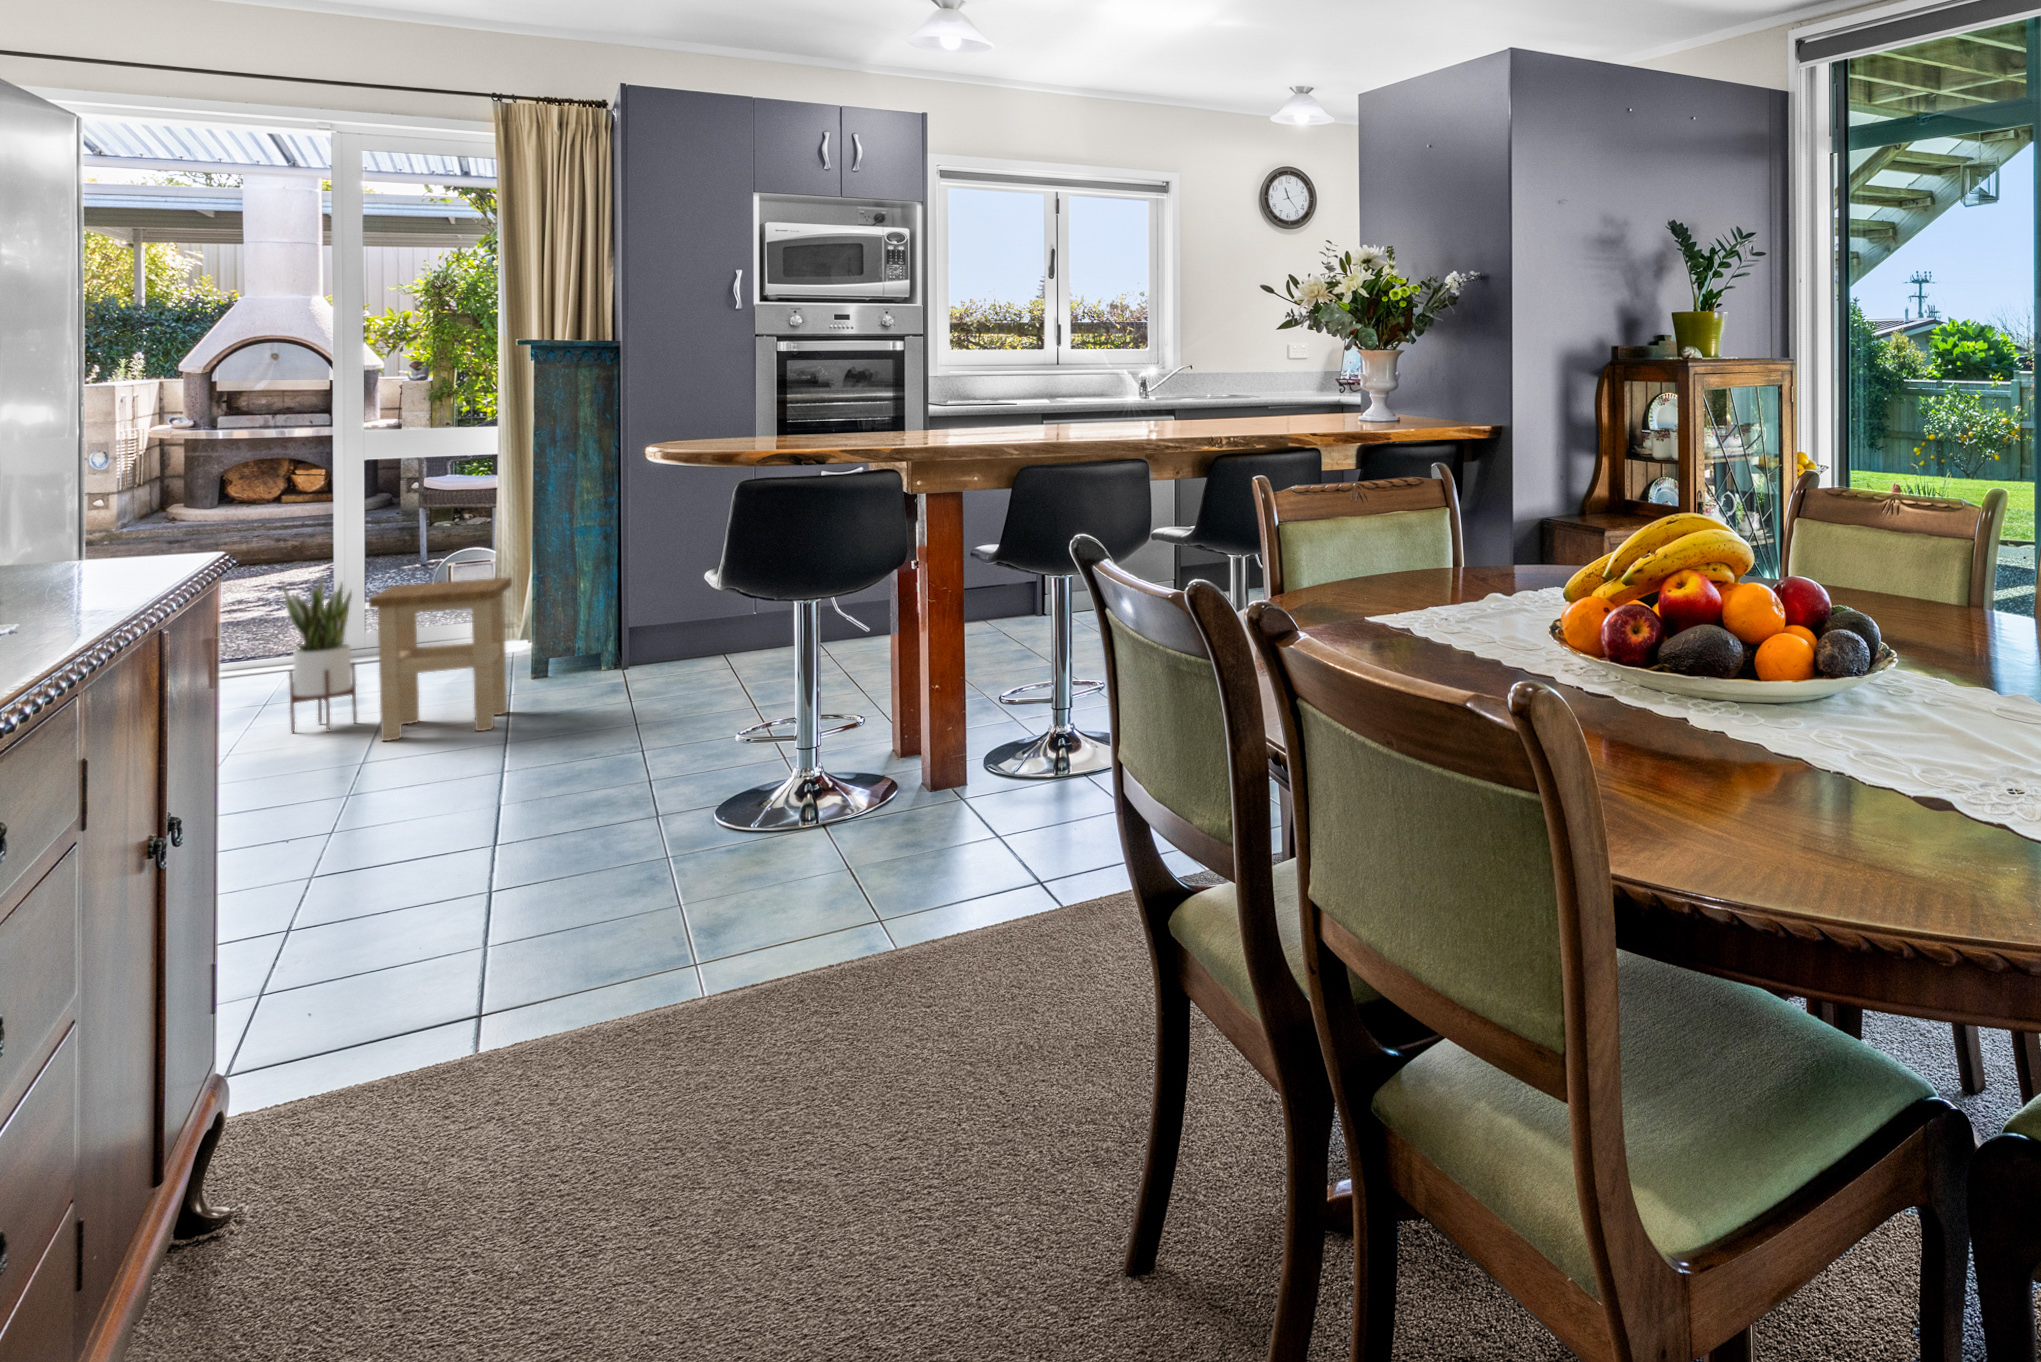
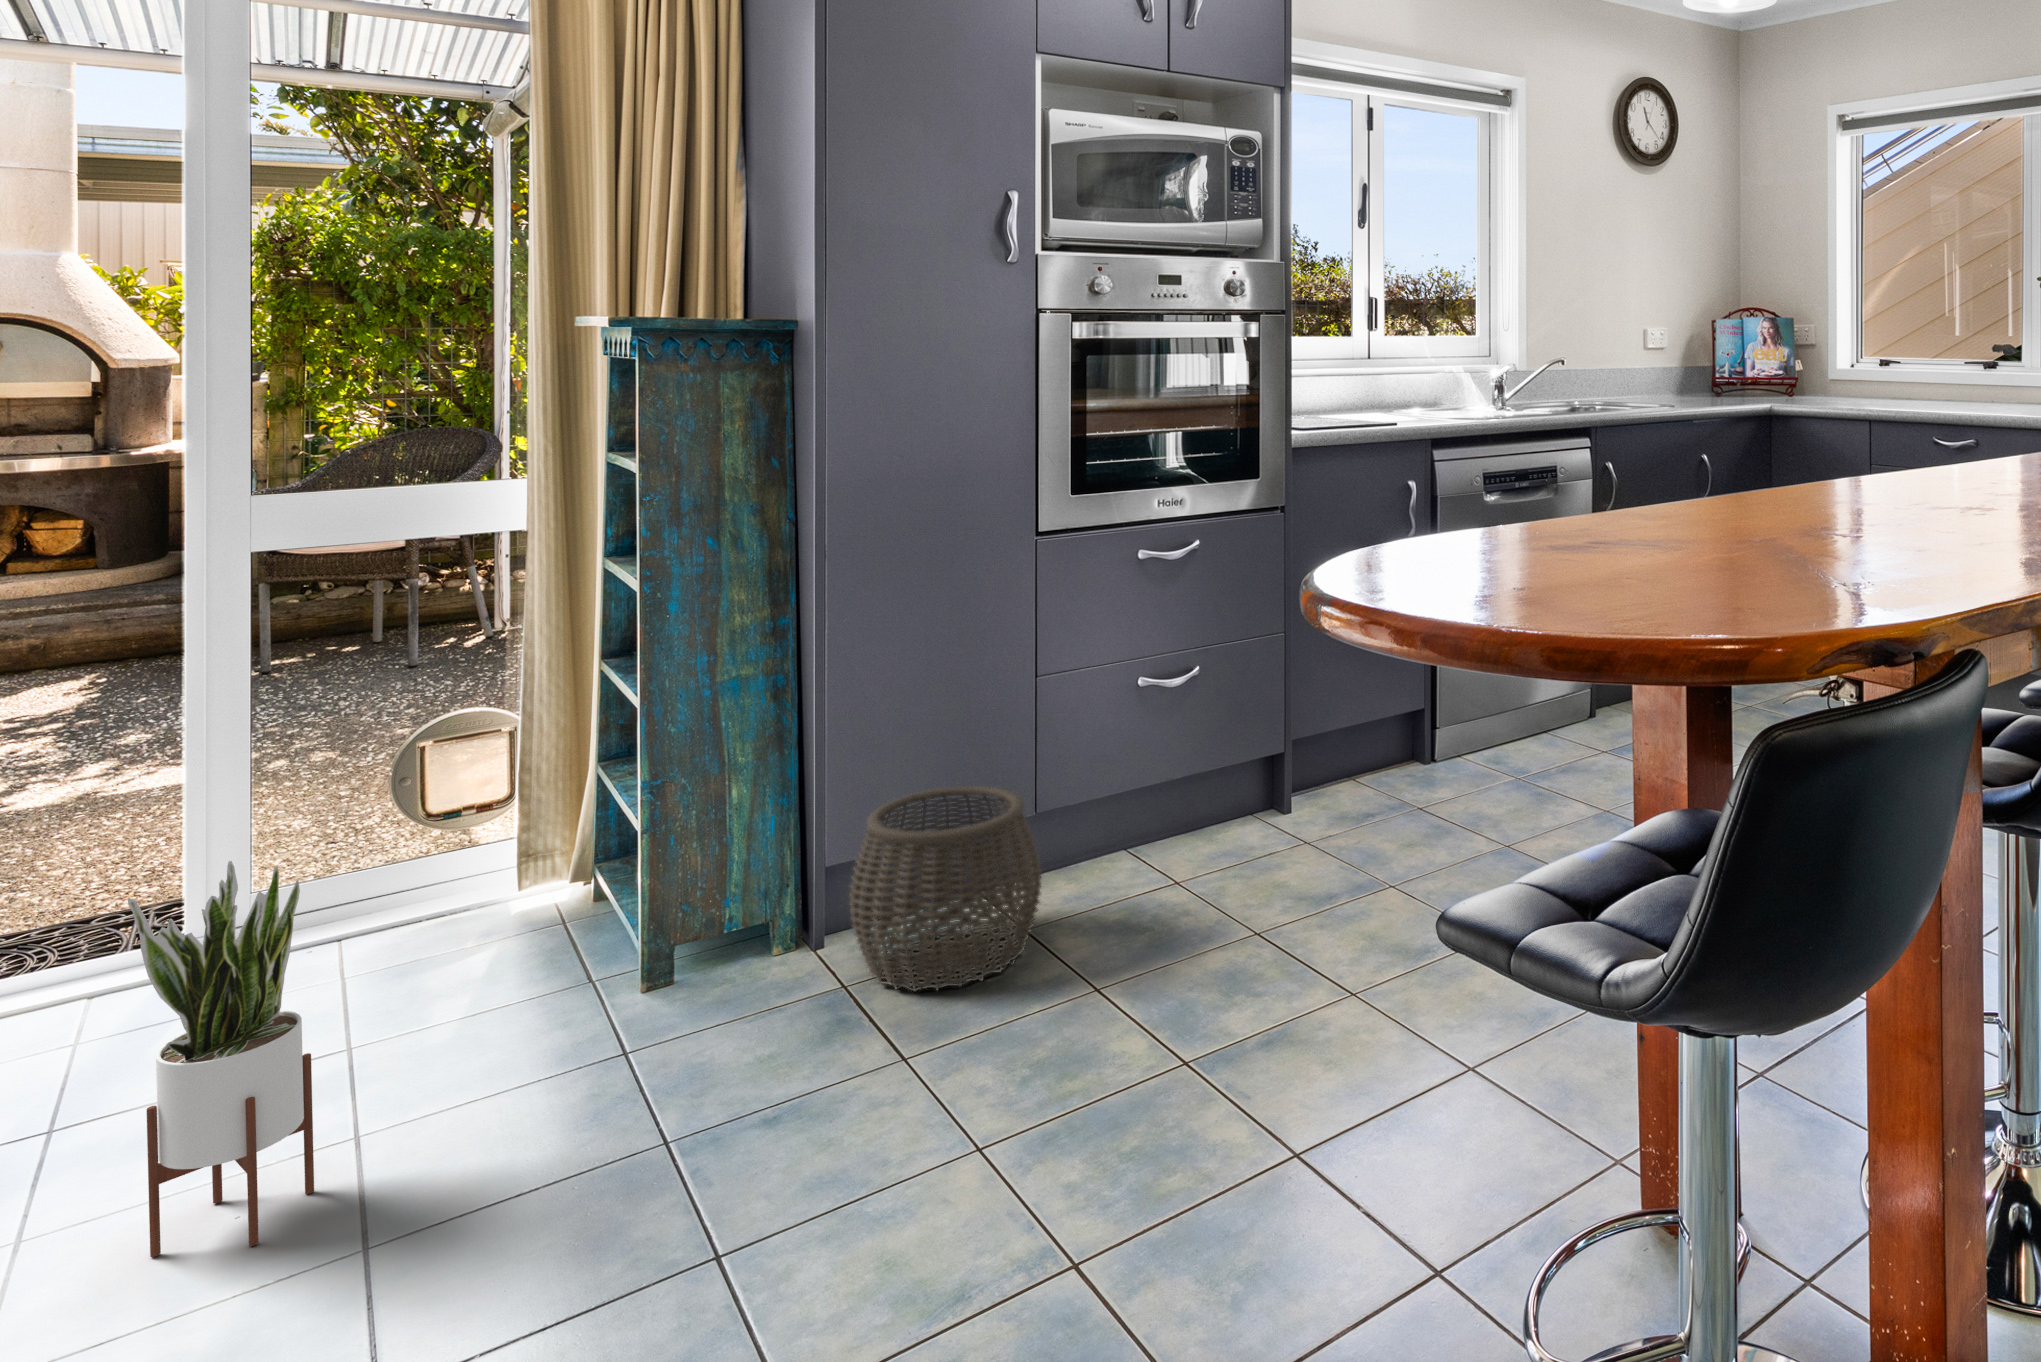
stool: present [369,577,512,741] -> none [398,823,702,1294]
woven basket: none [623,592,730,686] -> present [850,786,1041,991]

